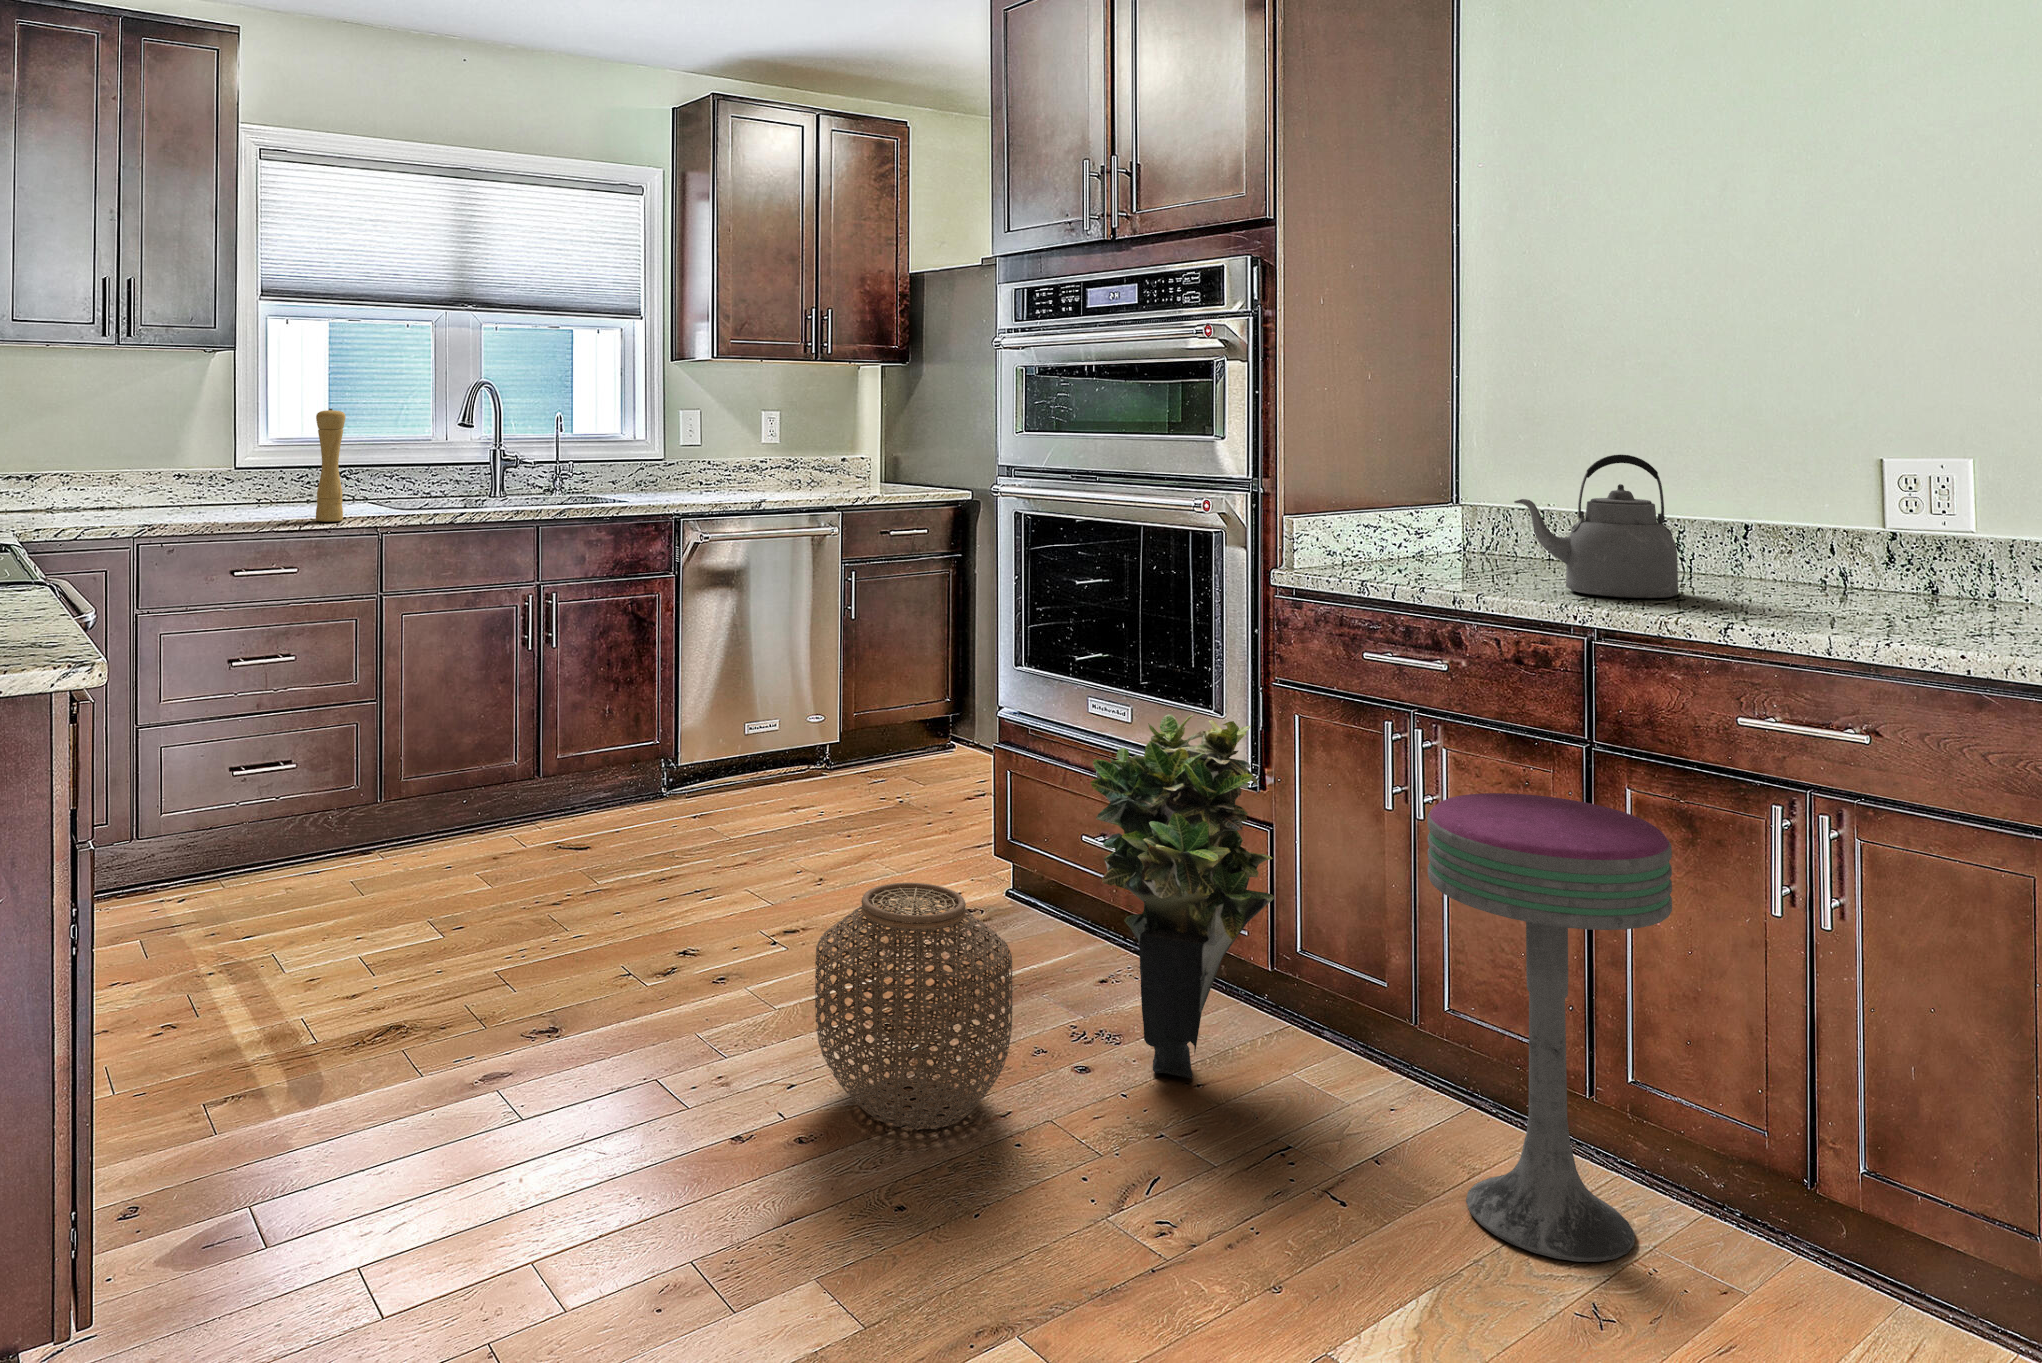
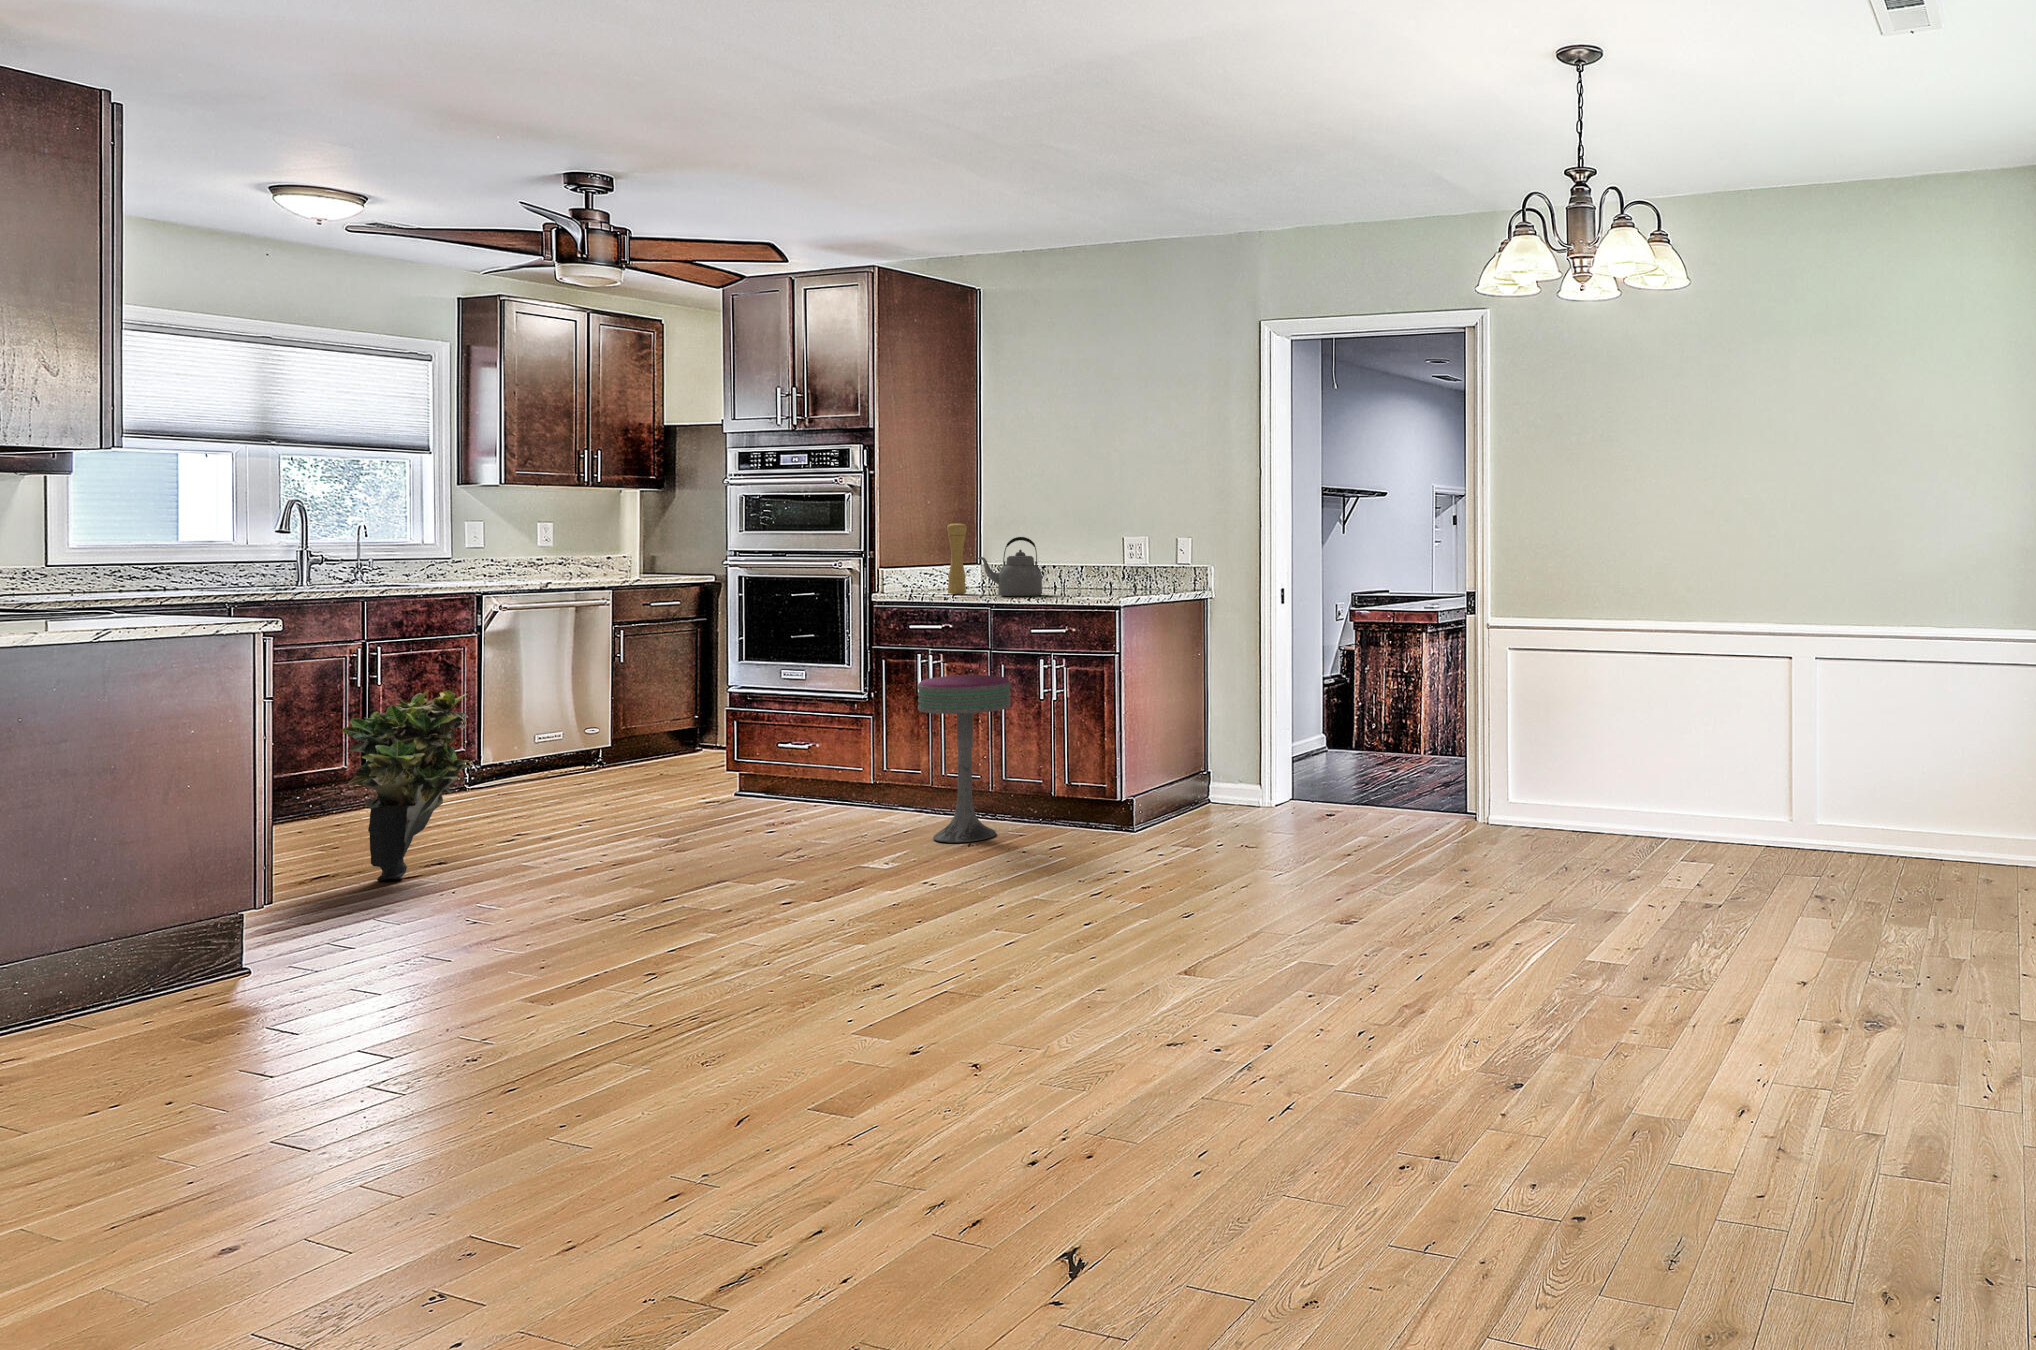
pepper mill: present [316,409,346,522] -> present [947,522,967,594]
potted plant: present [1090,715,1274,1078] -> present [342,690,470,881]
woven basket: present [815,883,1012,1129] -> none [616,750,726,858]

